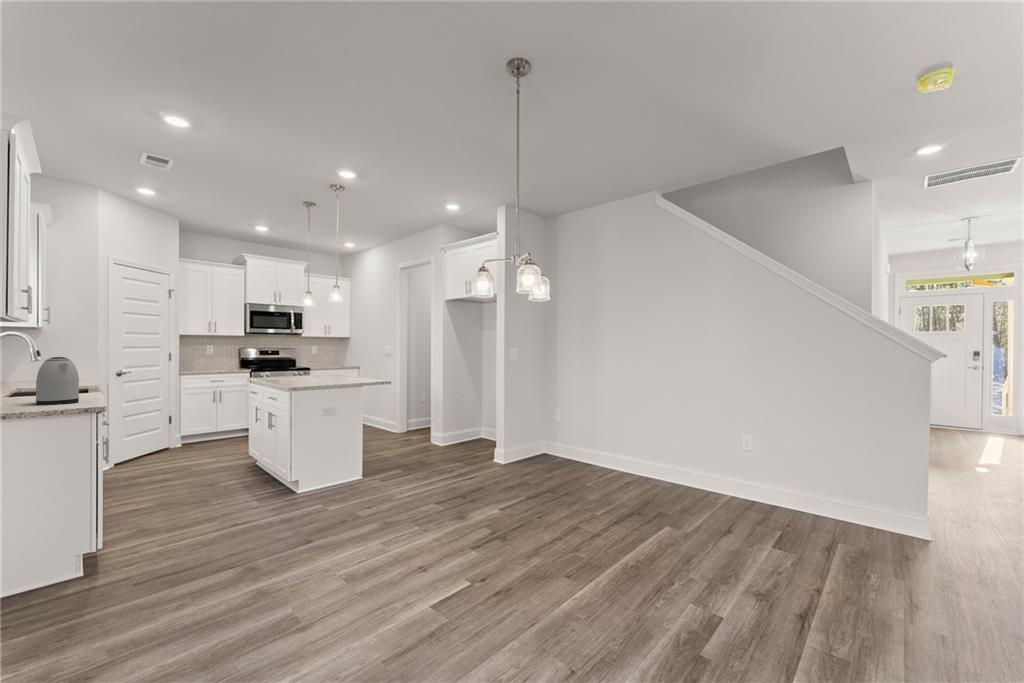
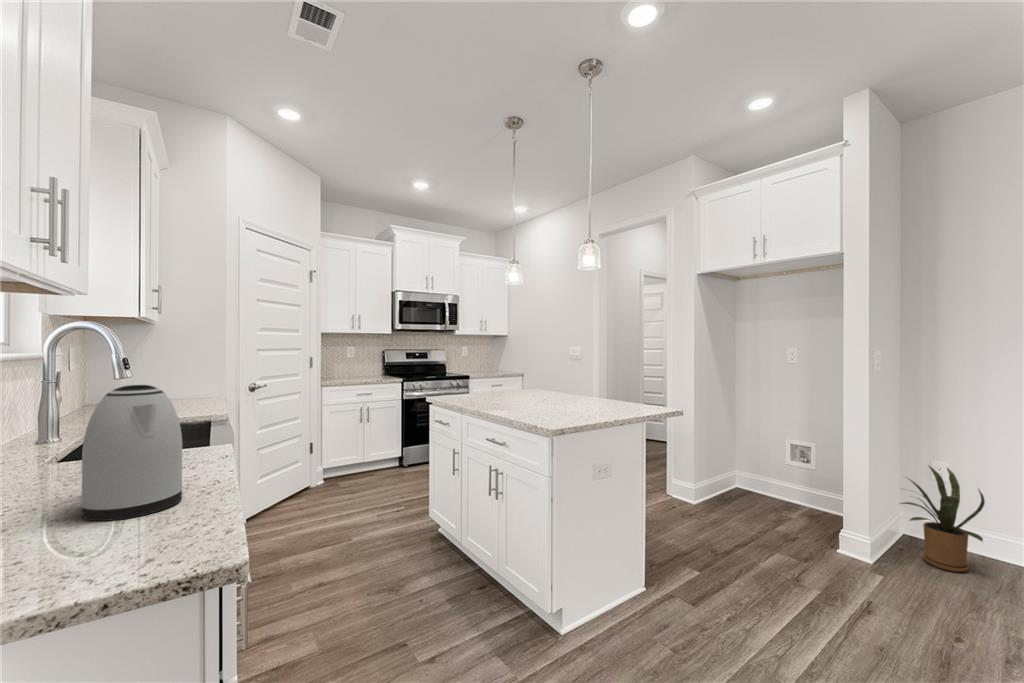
house plant: none [524,408,556,461] -> present [900,466,985,572]

